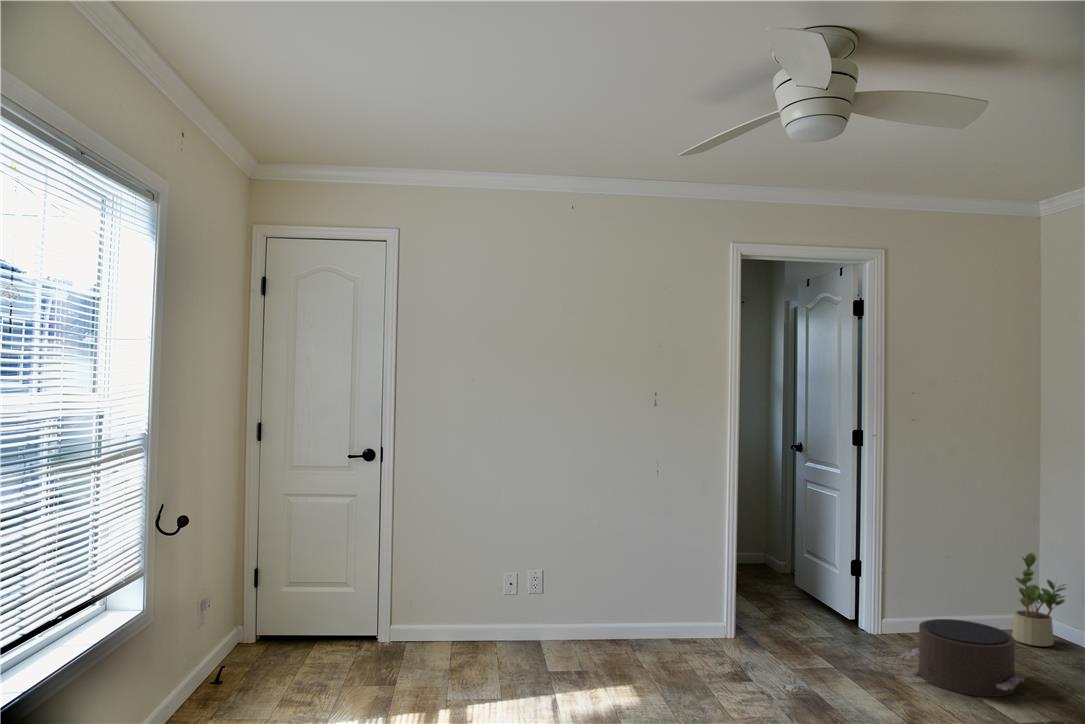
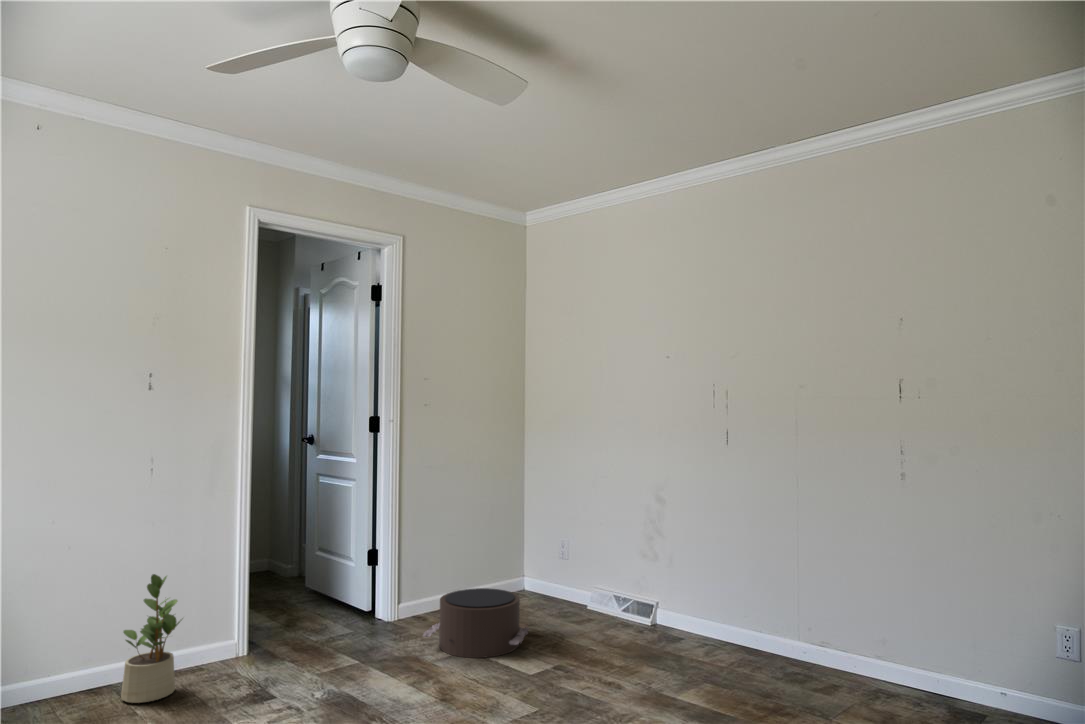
potted plant: present [1012,553,1066,646] -> present [121,574,181,703]

